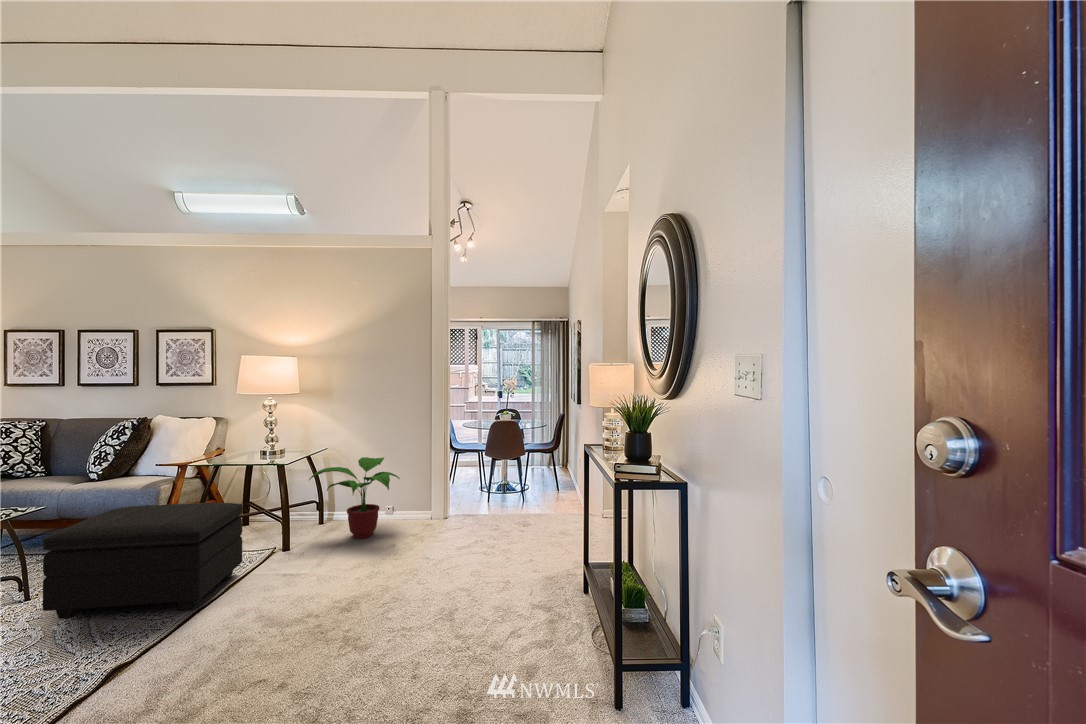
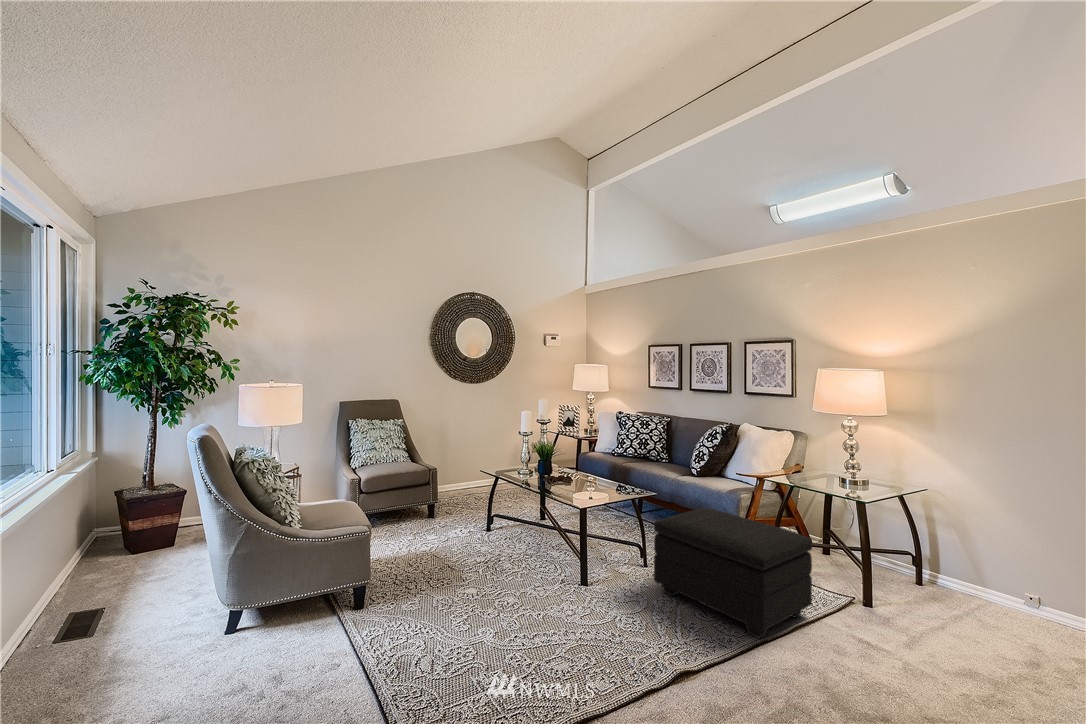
potted plant: present [309,457,400,539] -> none [896,517,1058,640]

